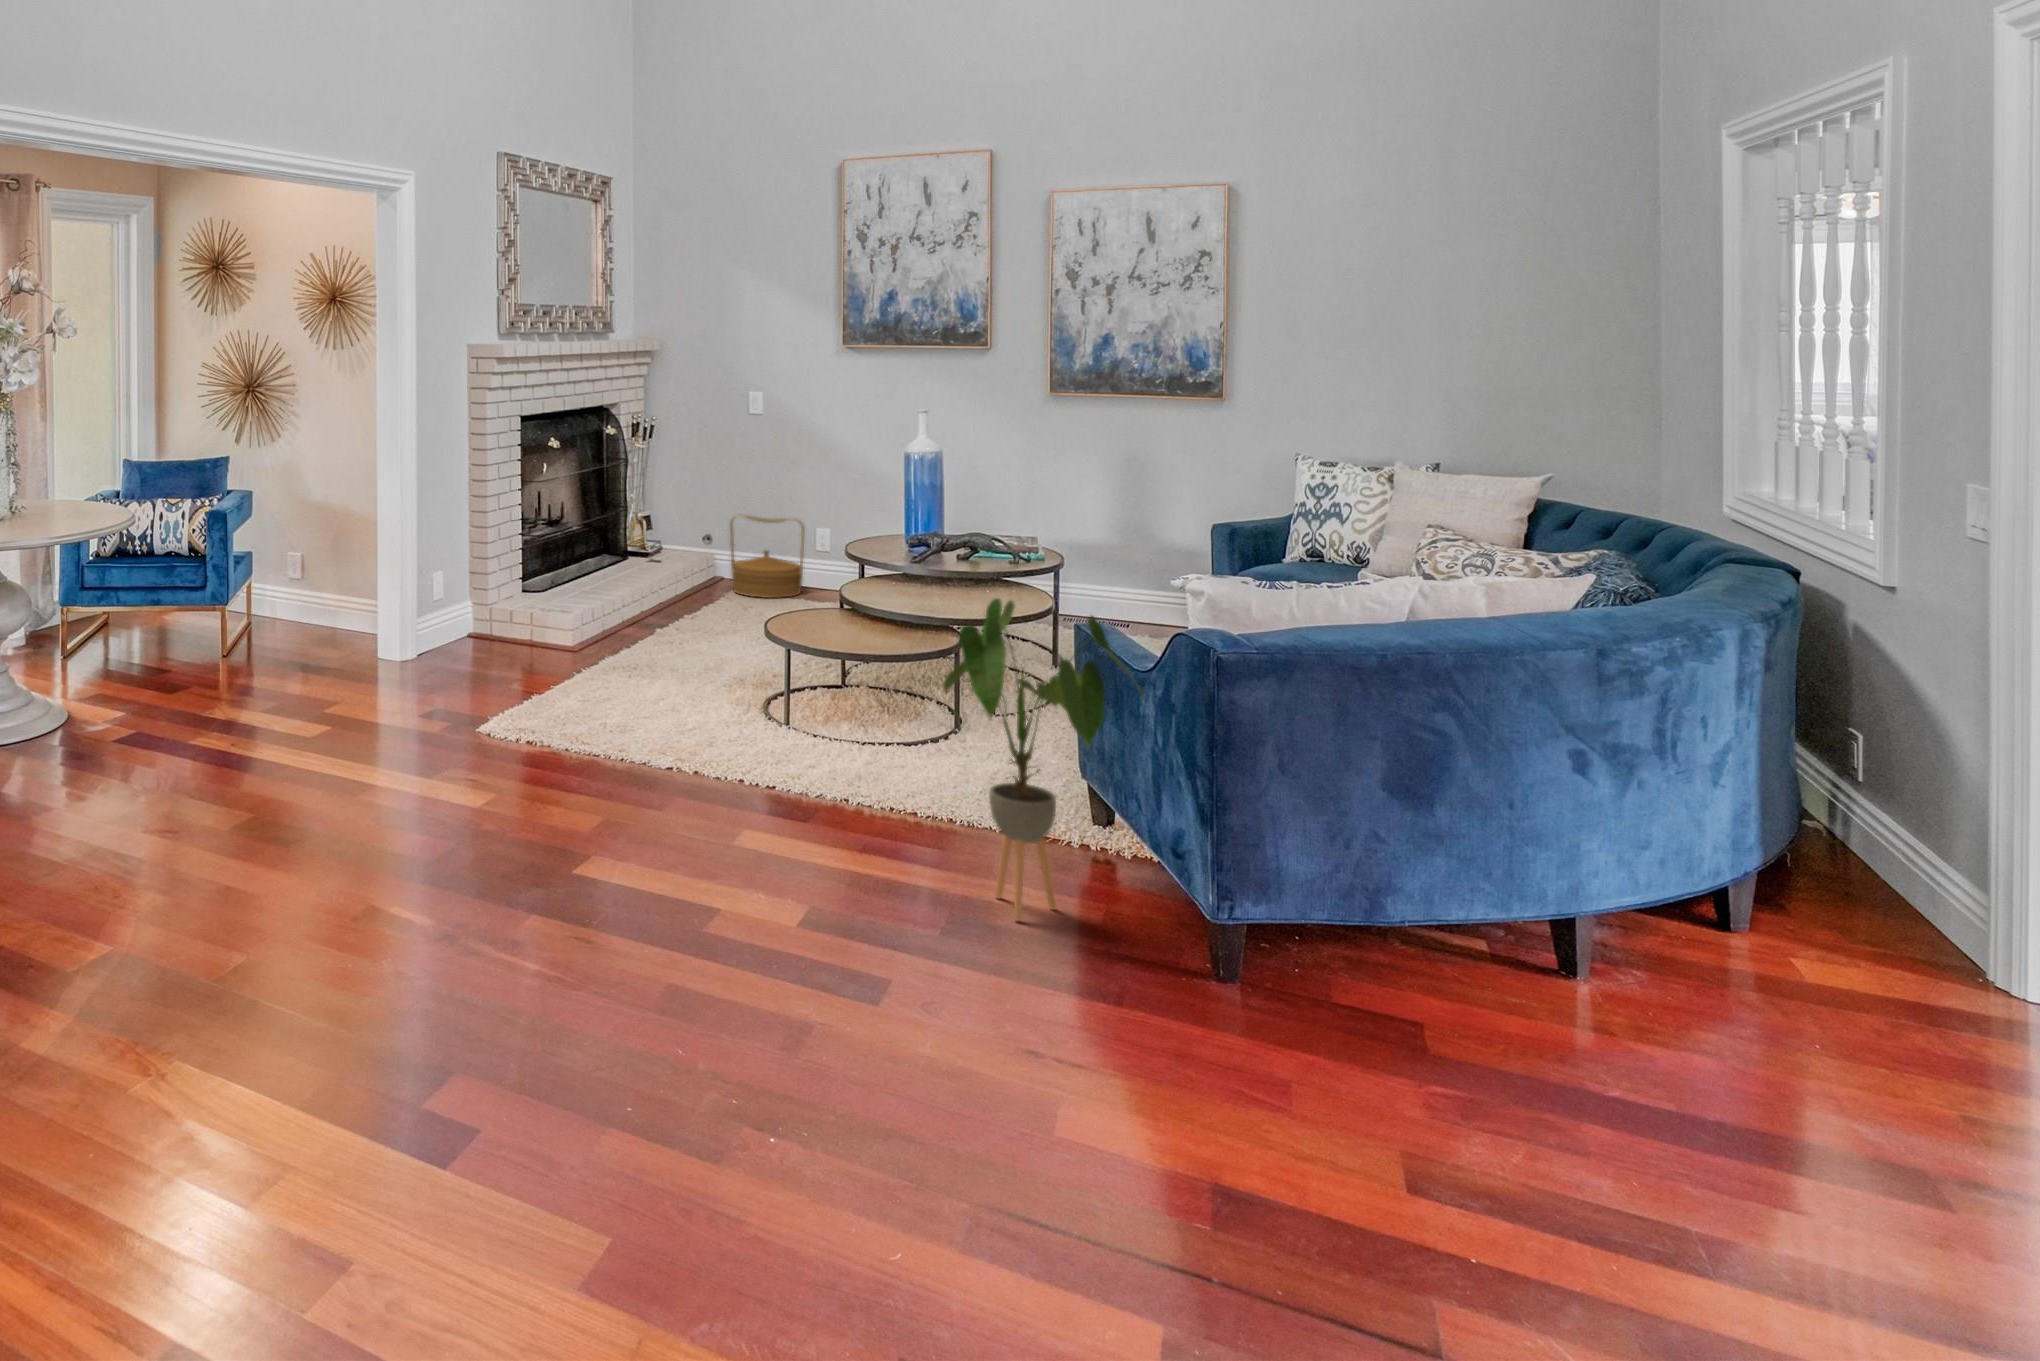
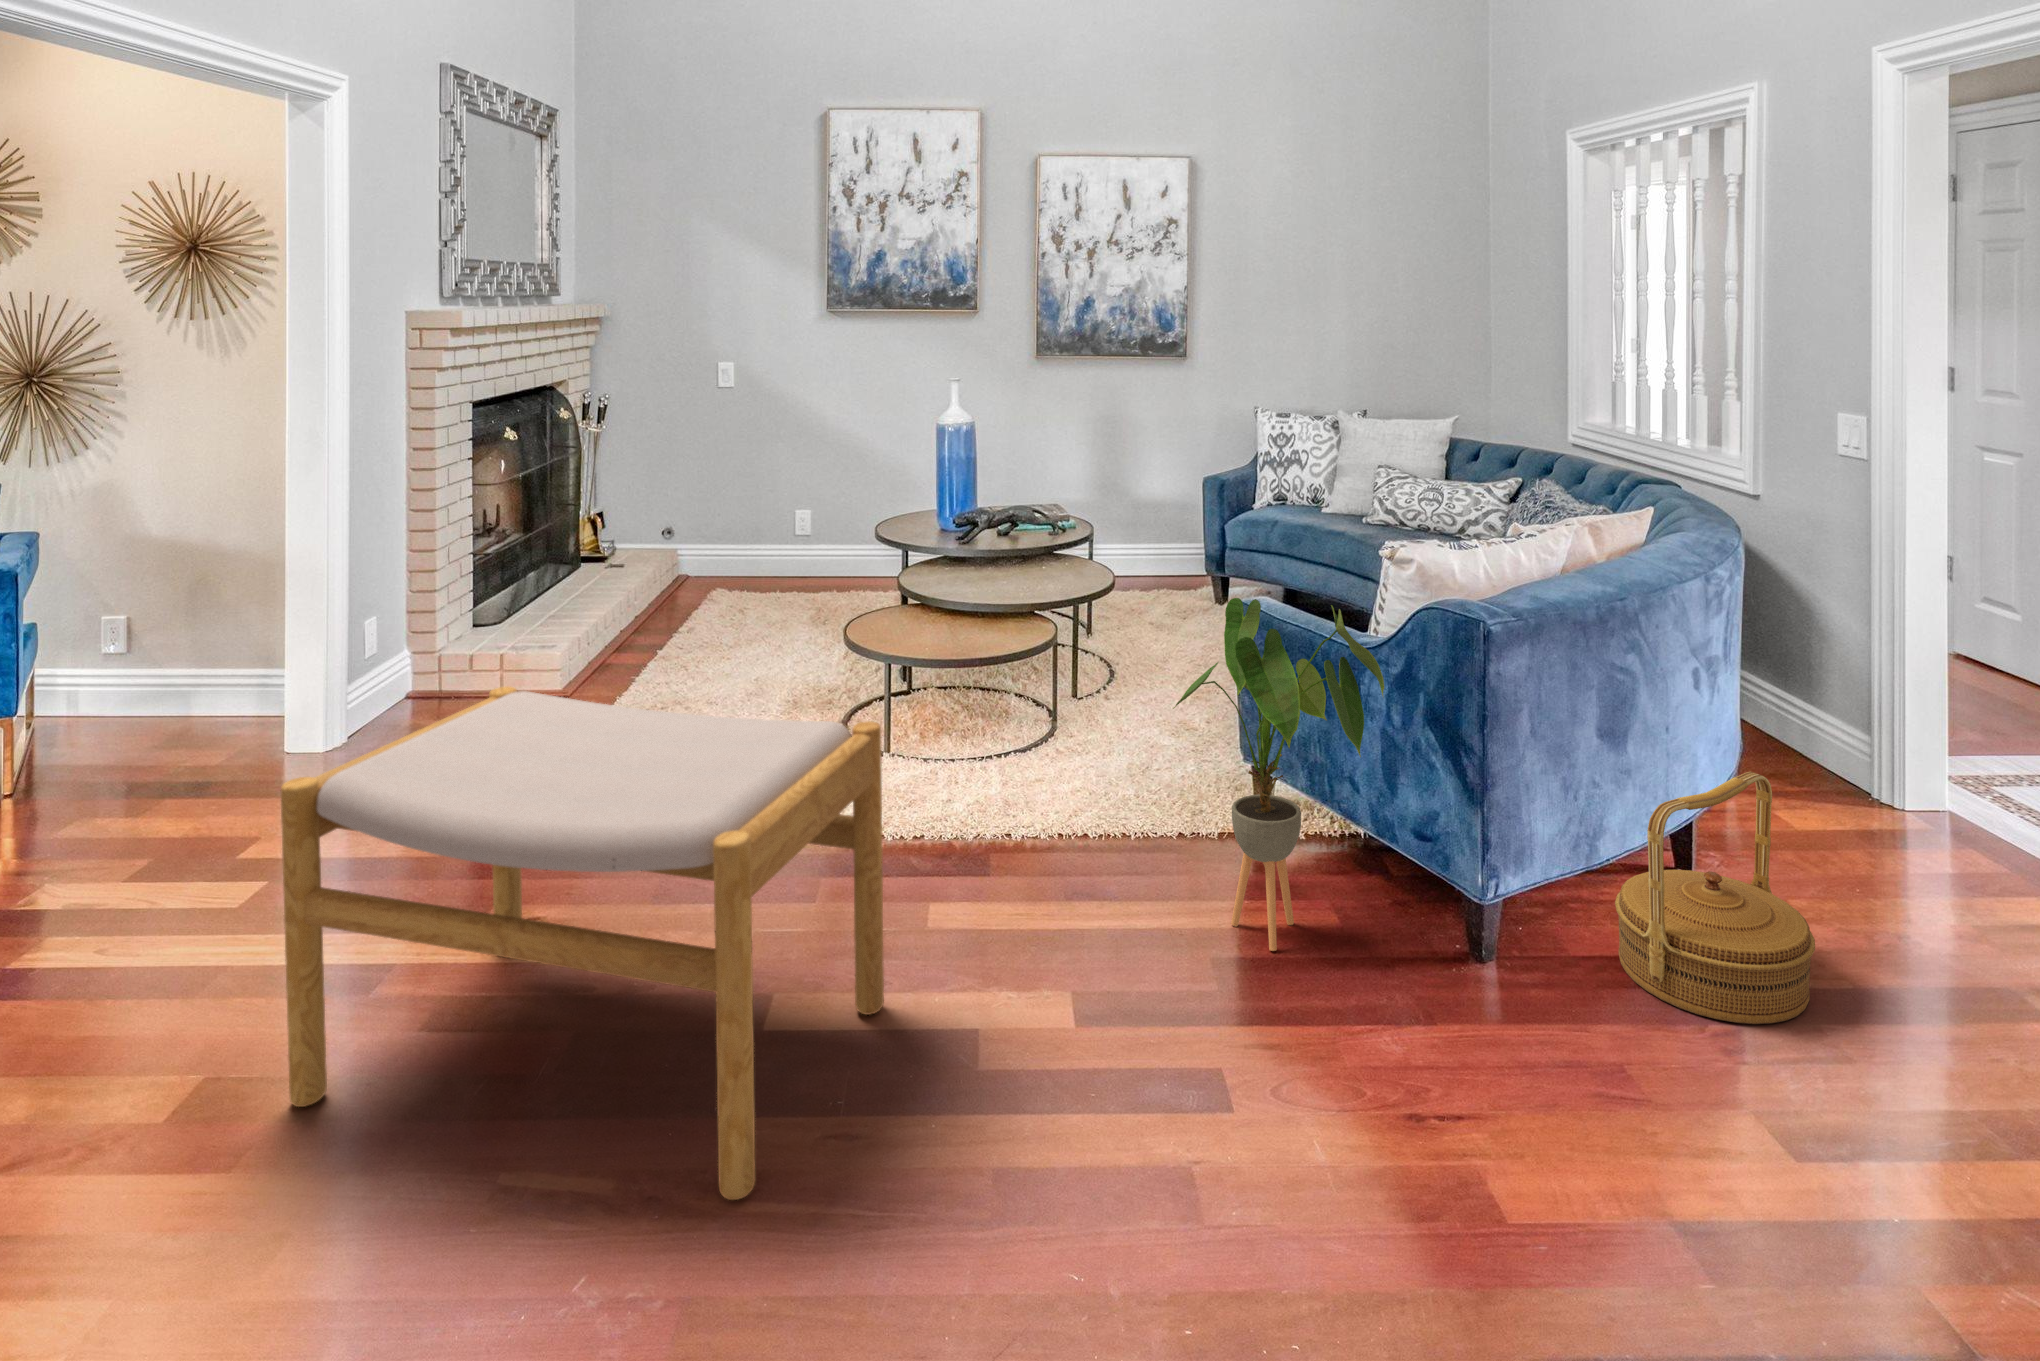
woven basket: present [730,515,805,598] -> present [1615,772,1815,1024]
footstool: none [299,603,670,939] -> present [281,687,884,1200]

